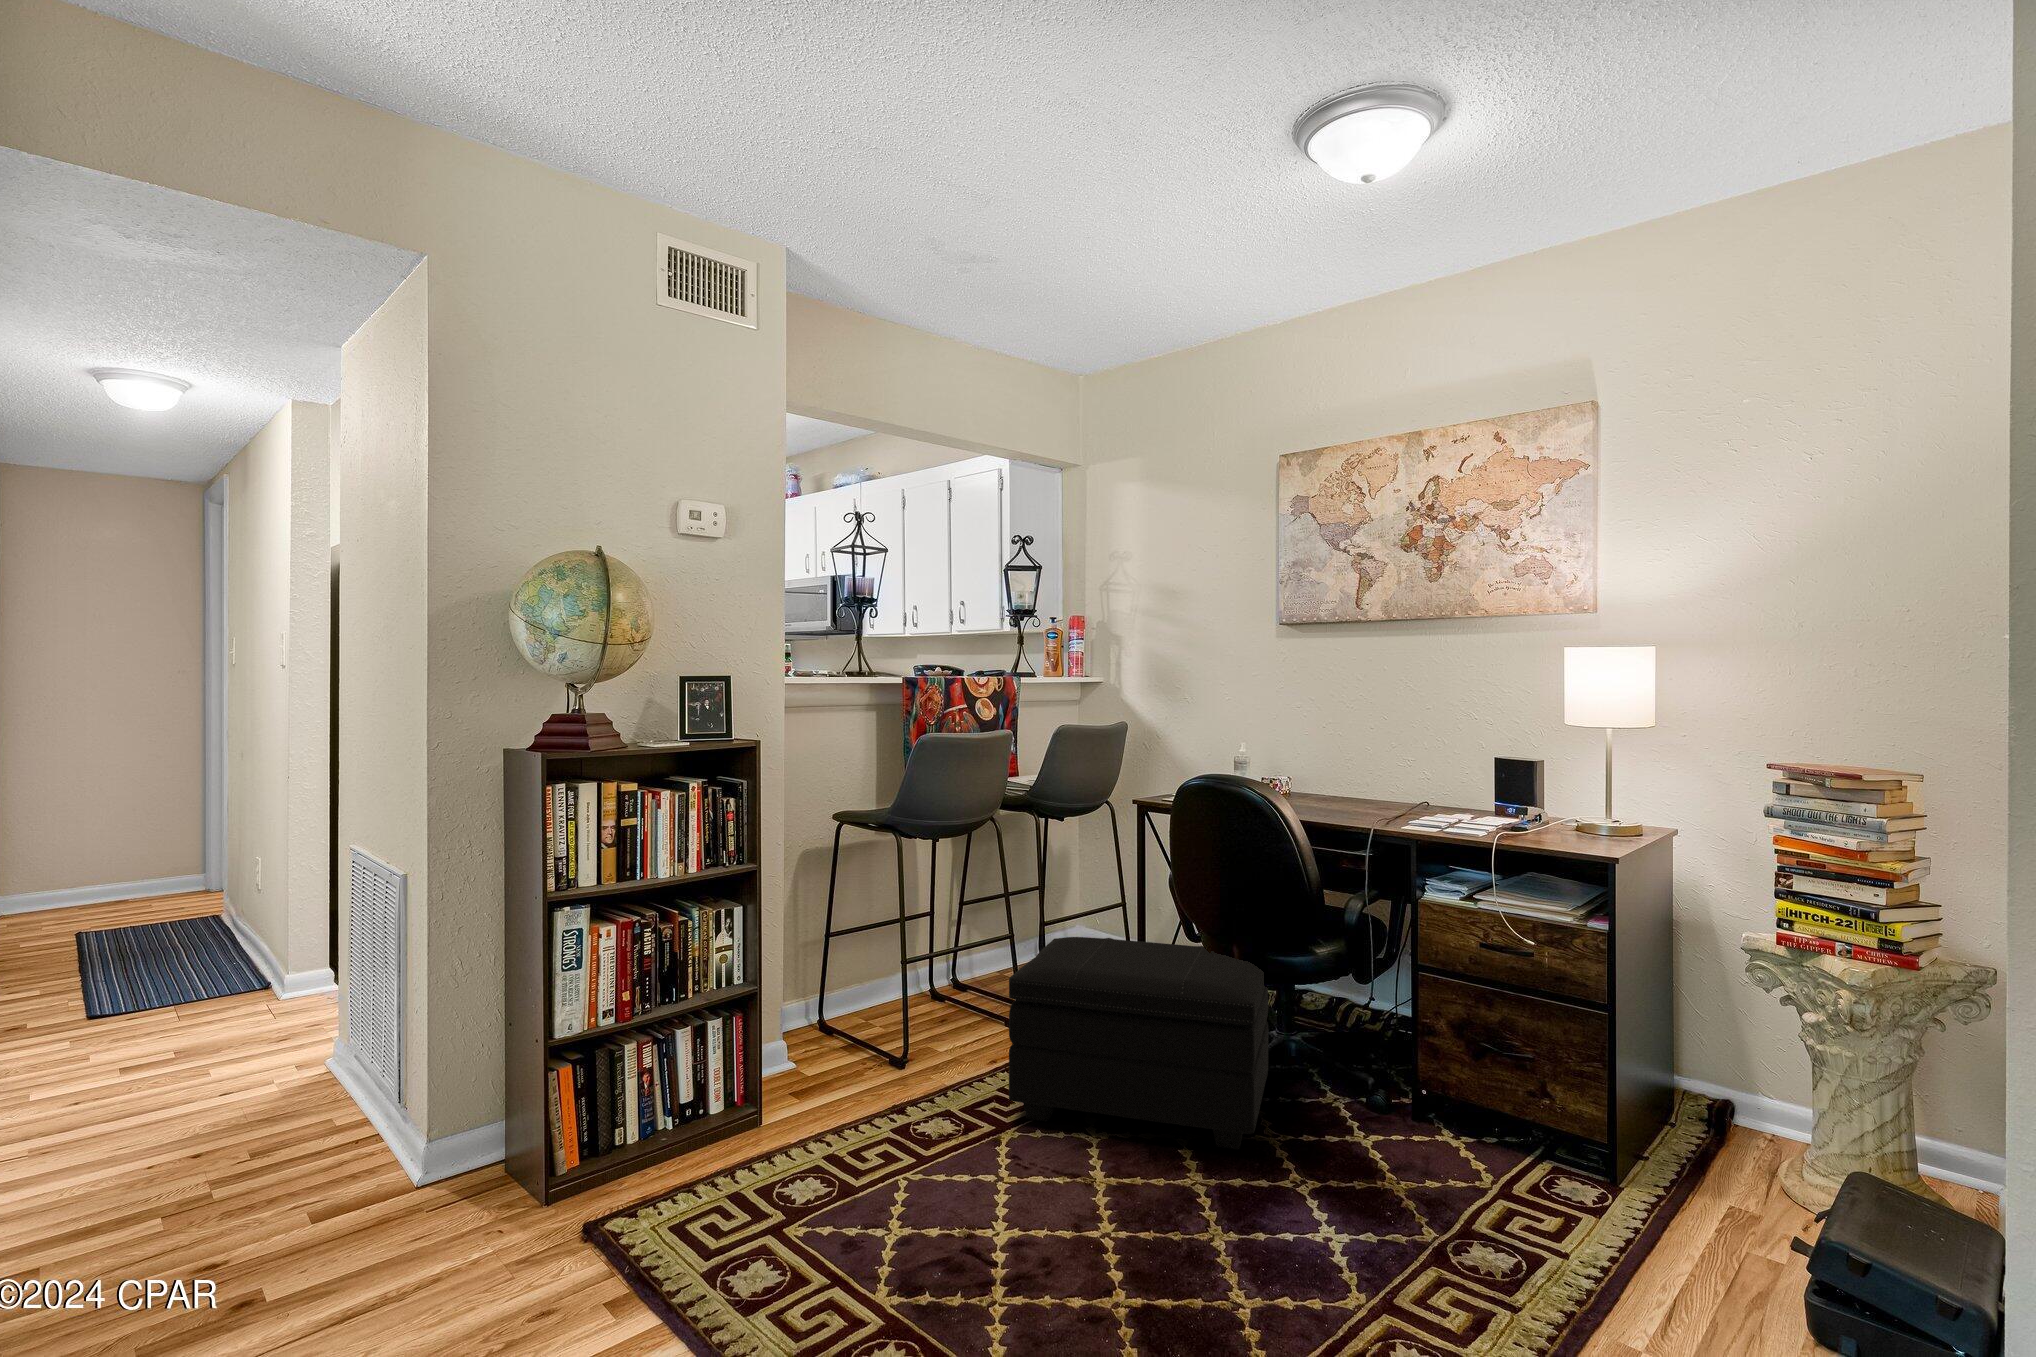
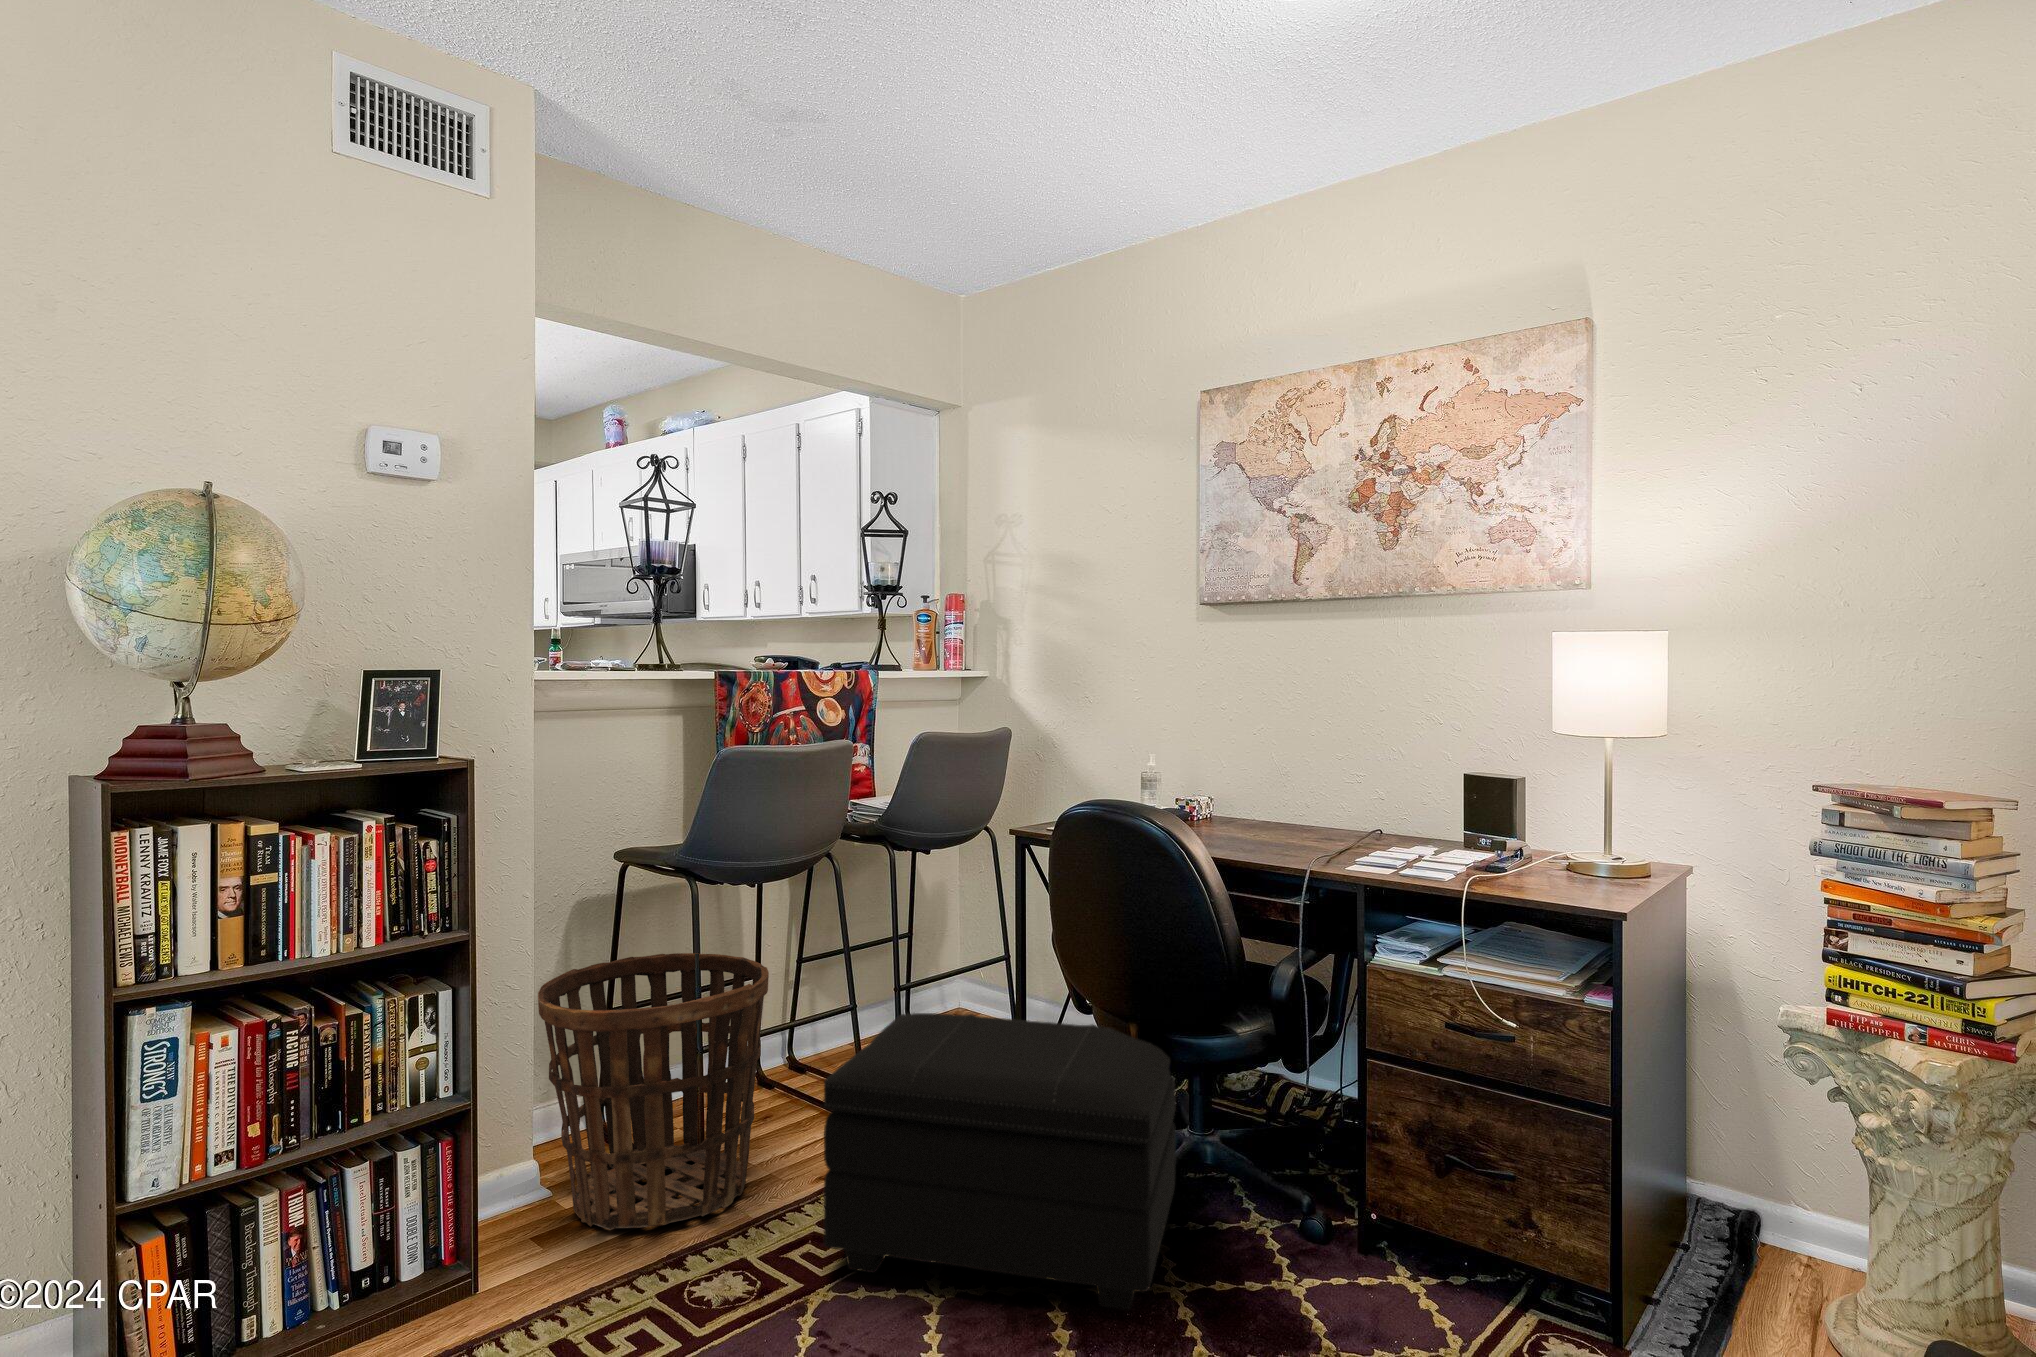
basket: none [790,892,956,1090] -> present [538,953,769,1230]

